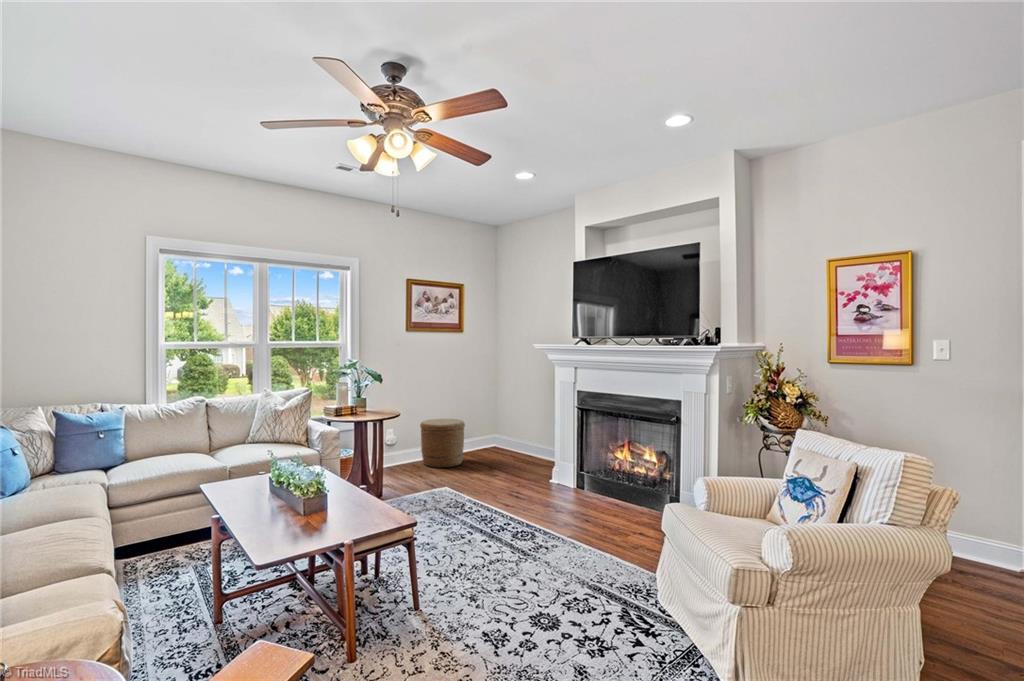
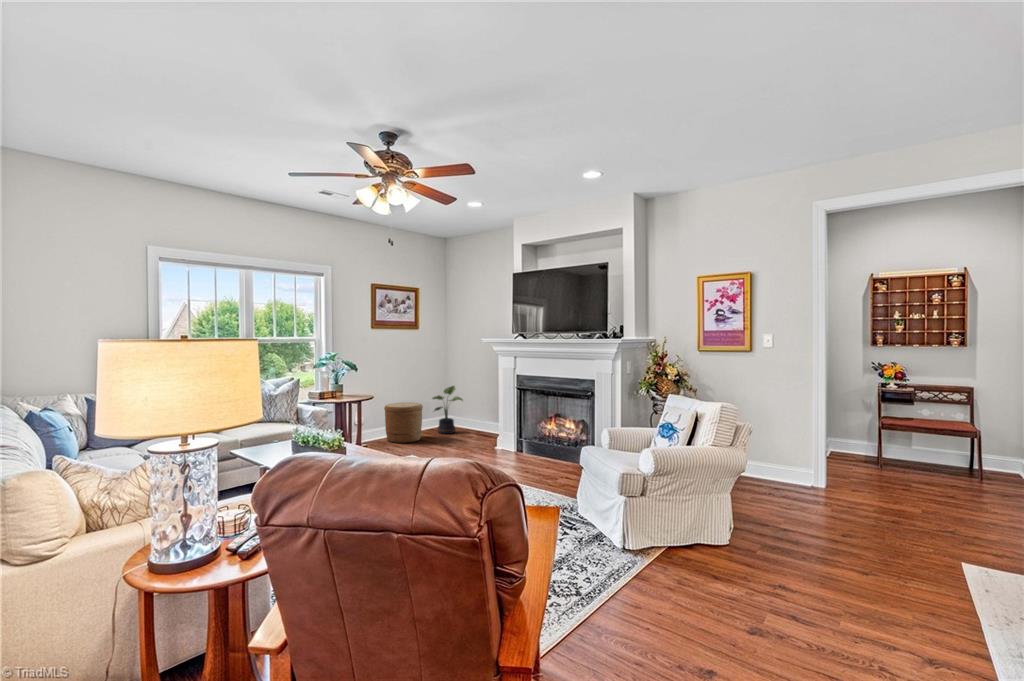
potted plant: none [477,399,514,457] -> present [432,386,462,434]

